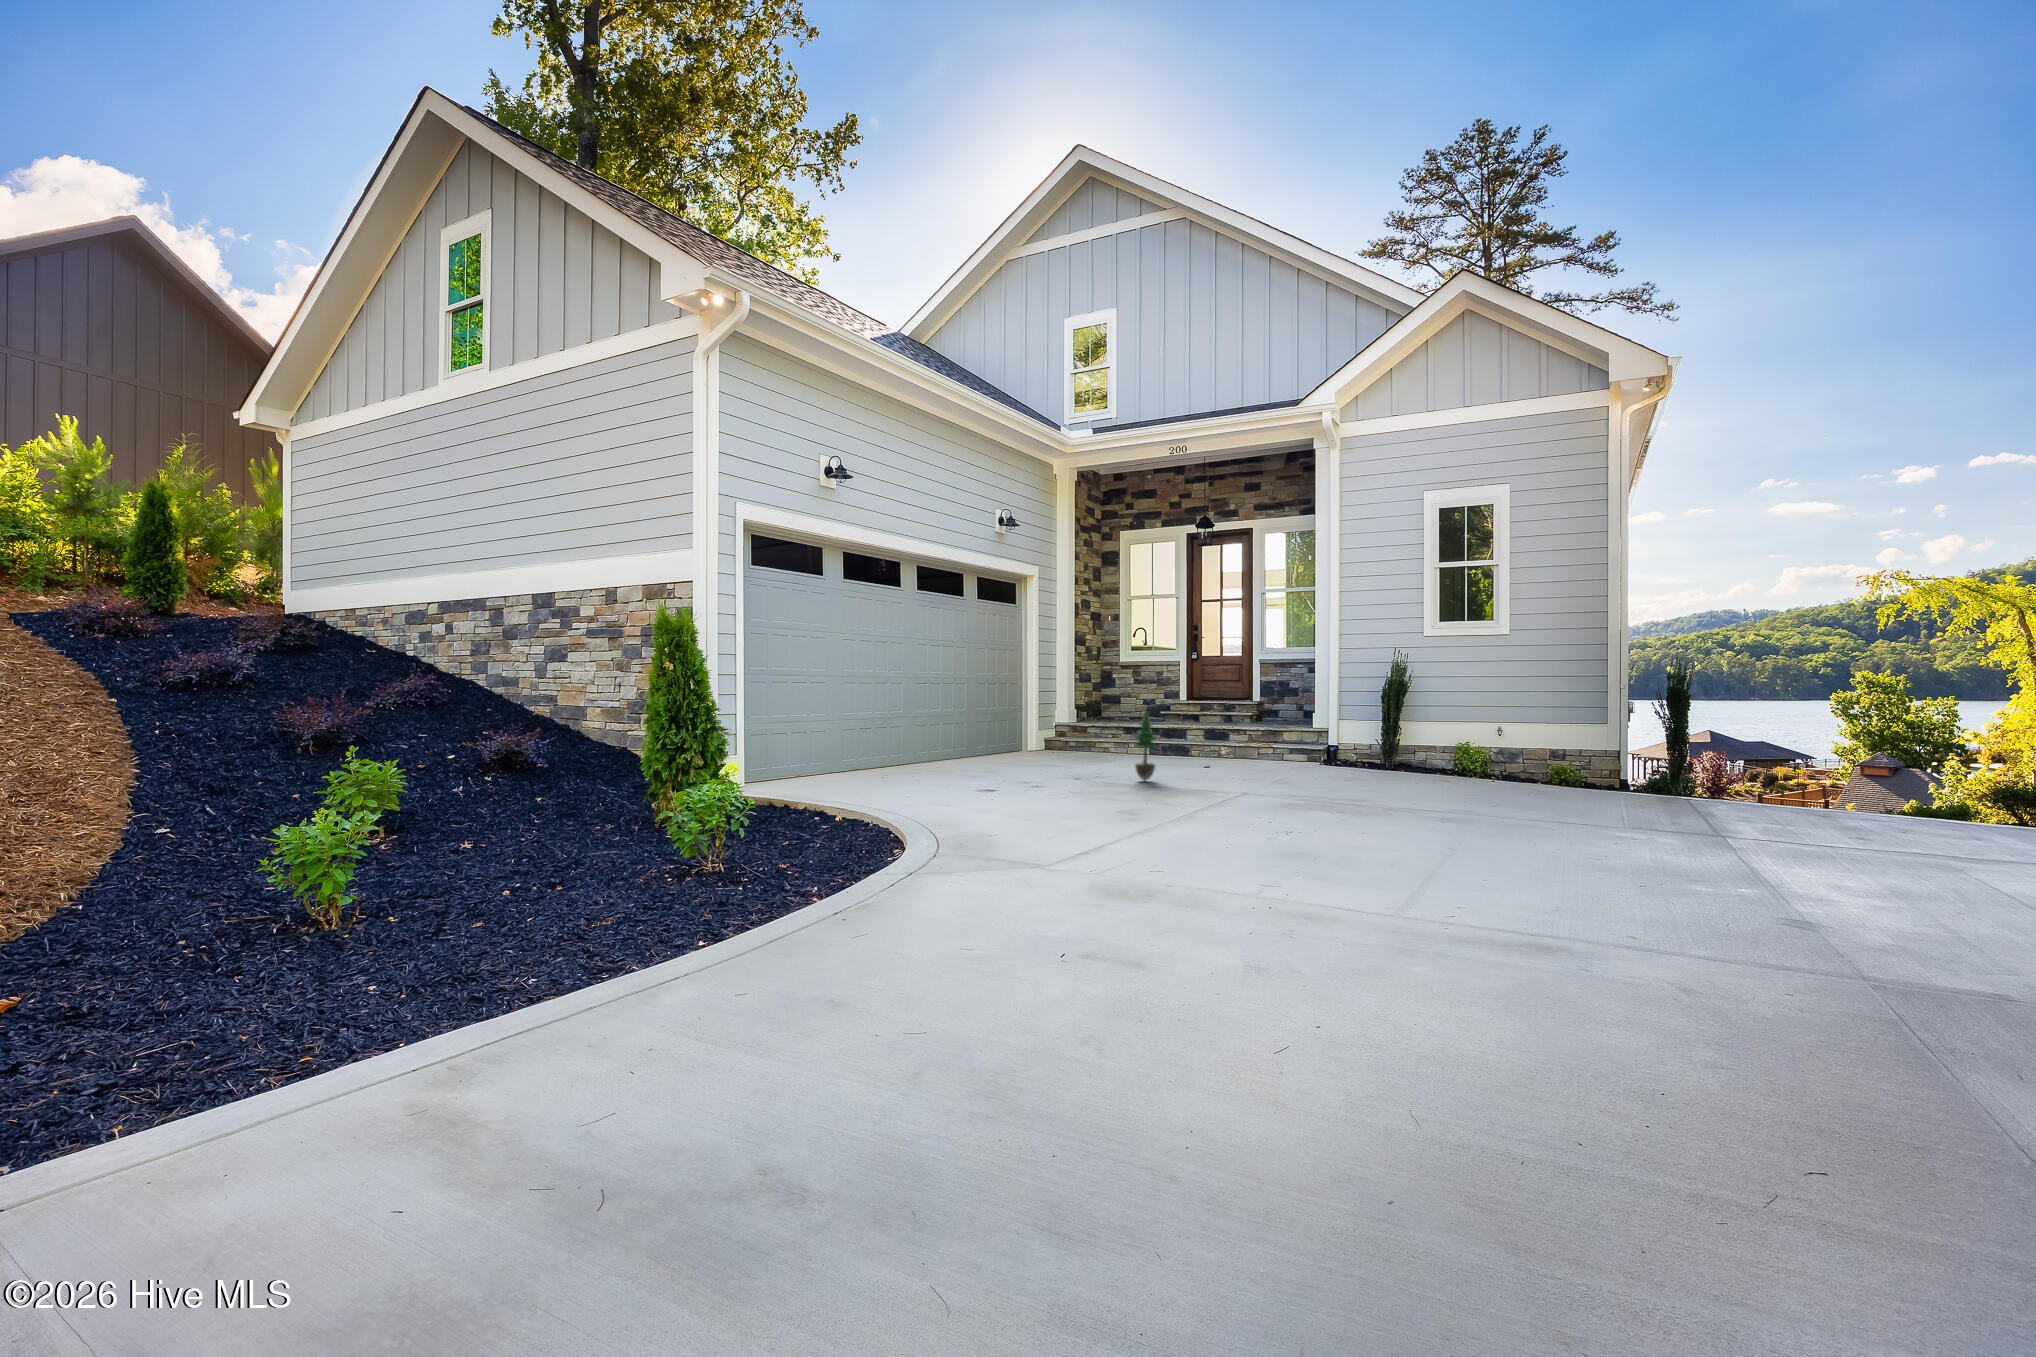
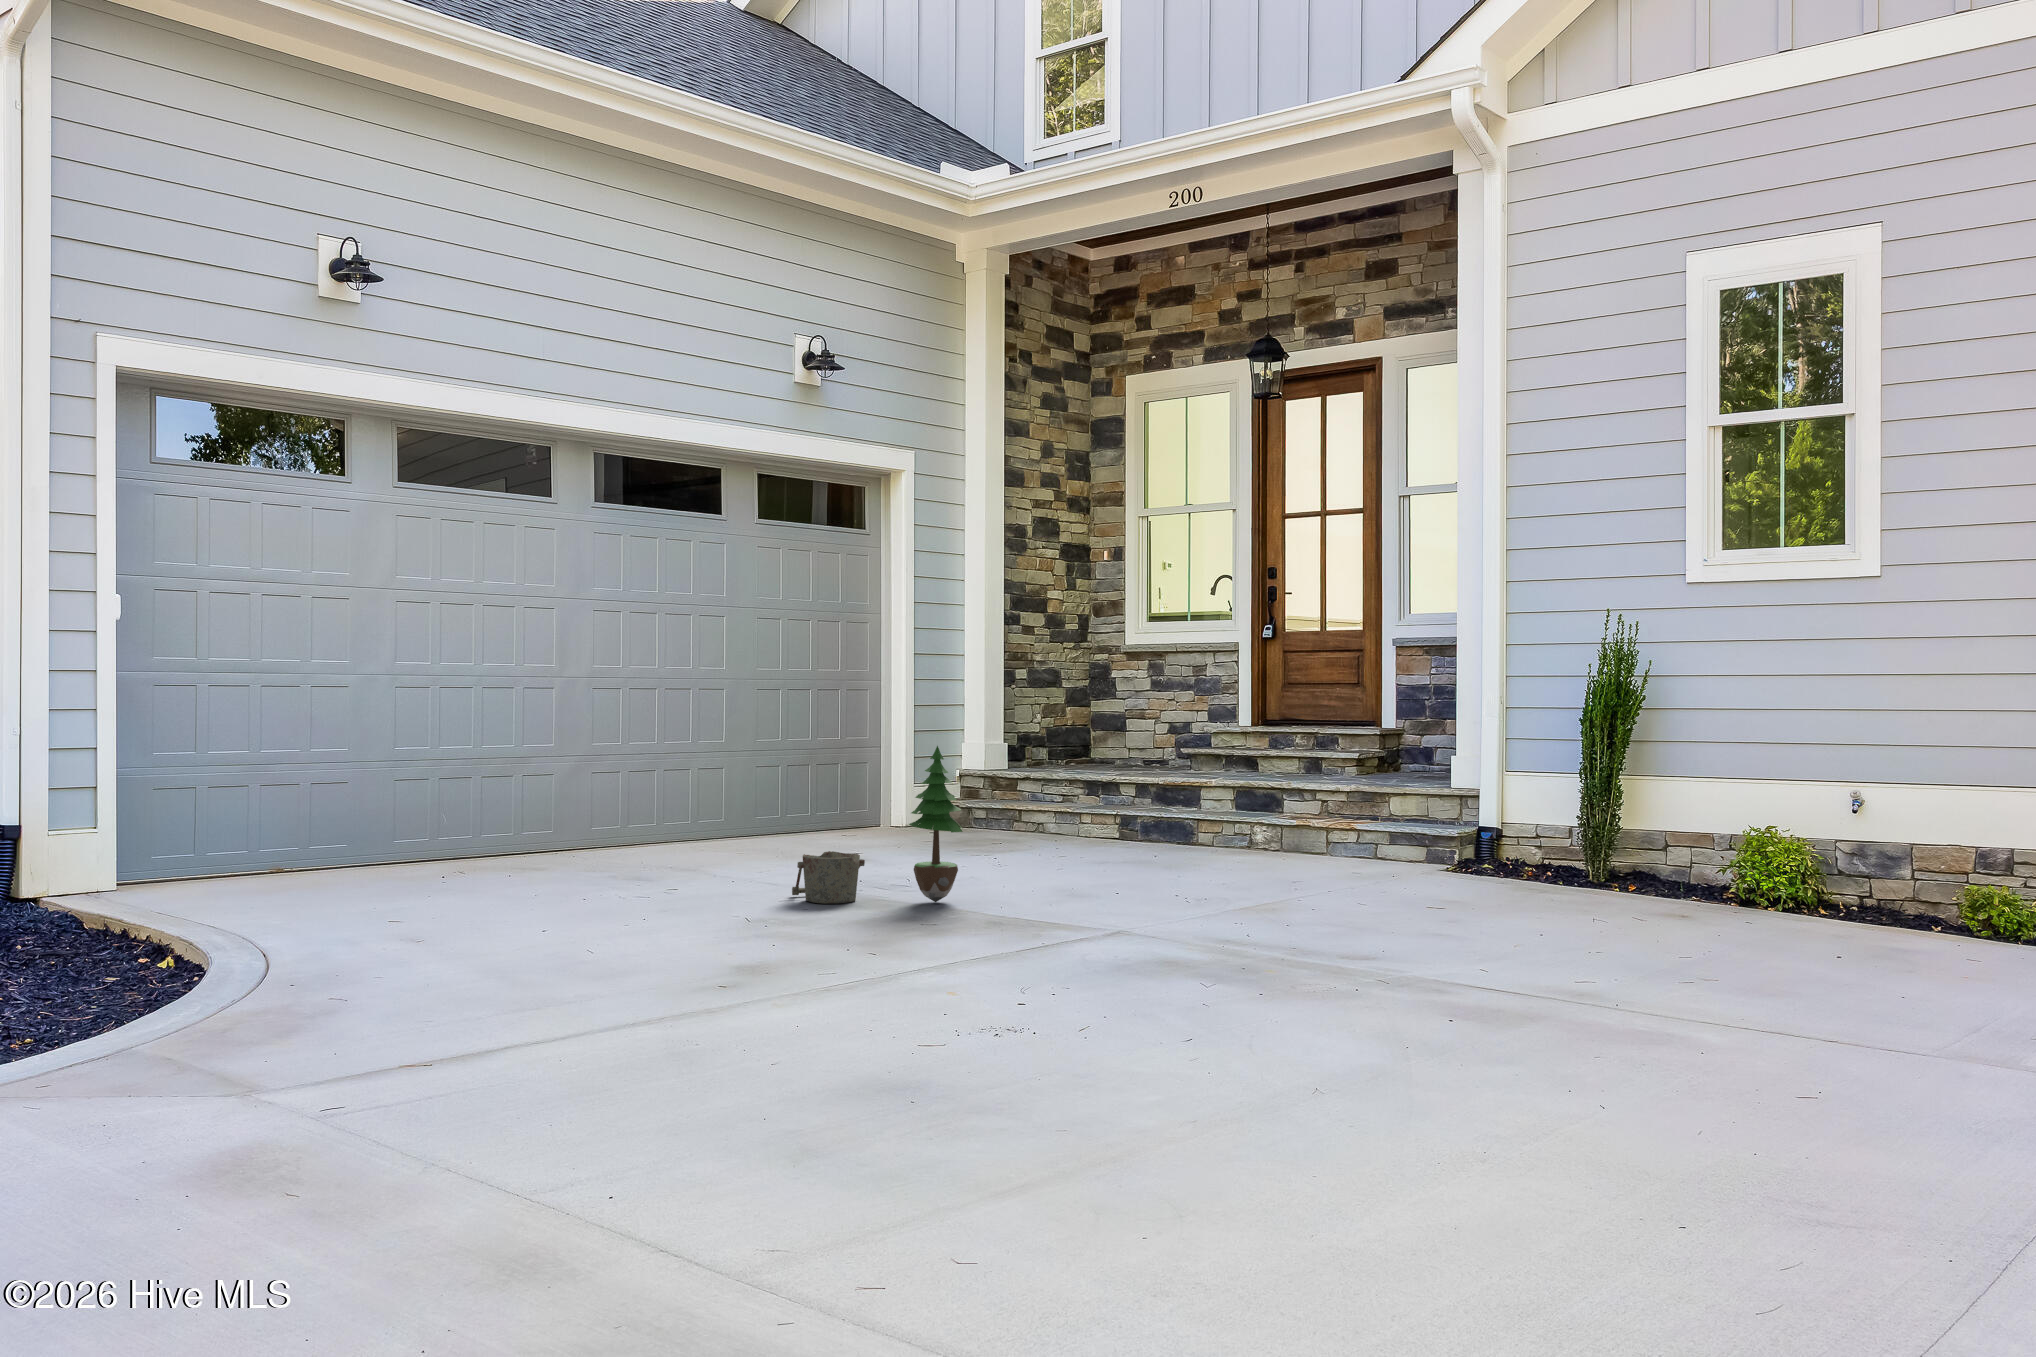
bucket: none [1075,759,1110,783] -> present [792,851,865,904]

